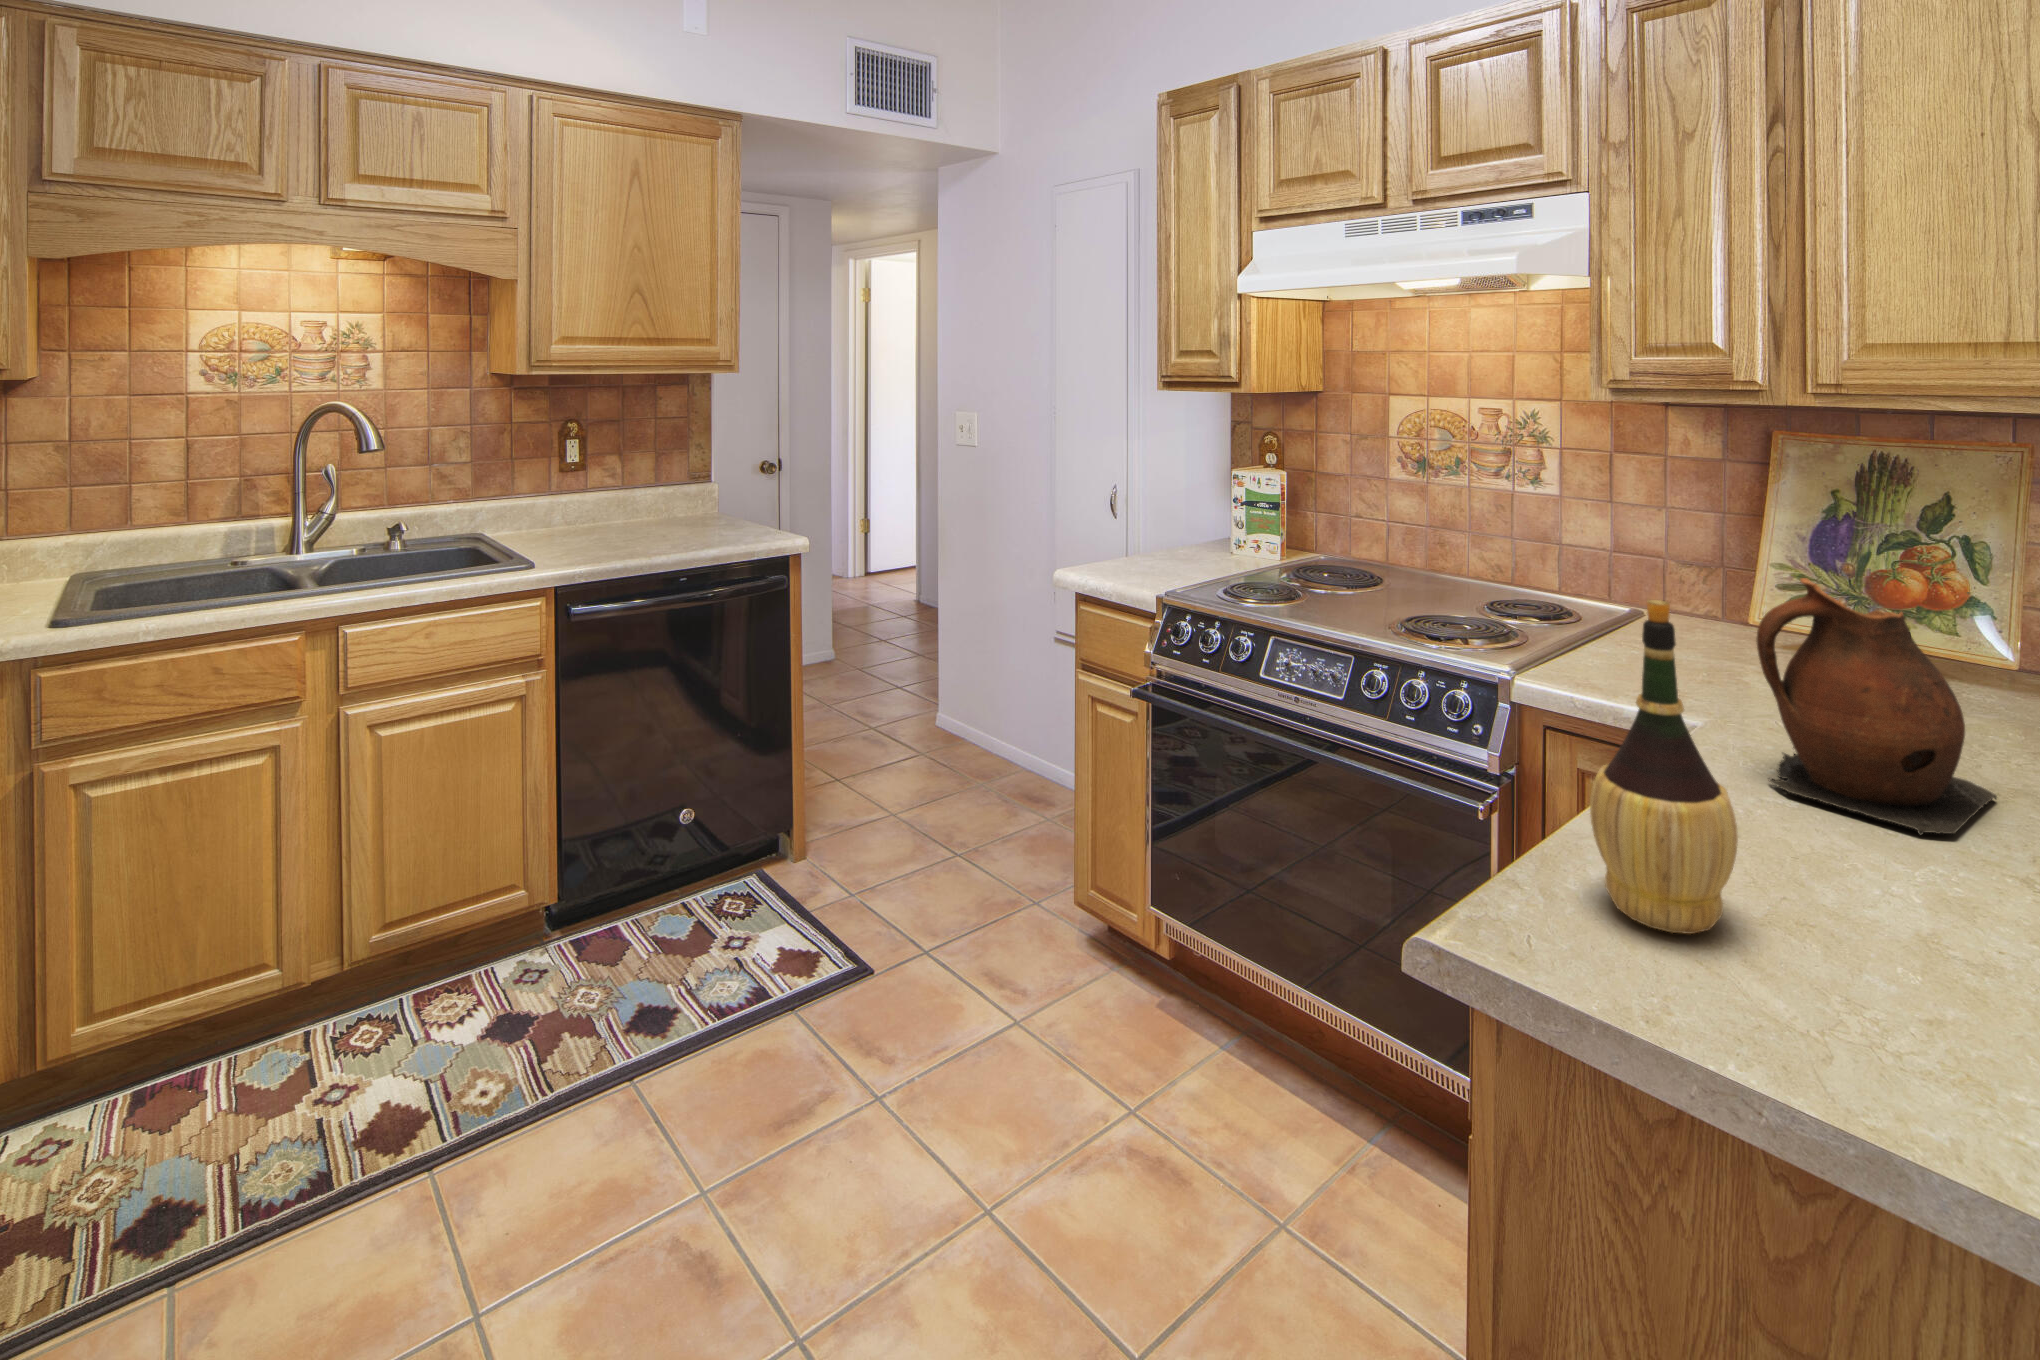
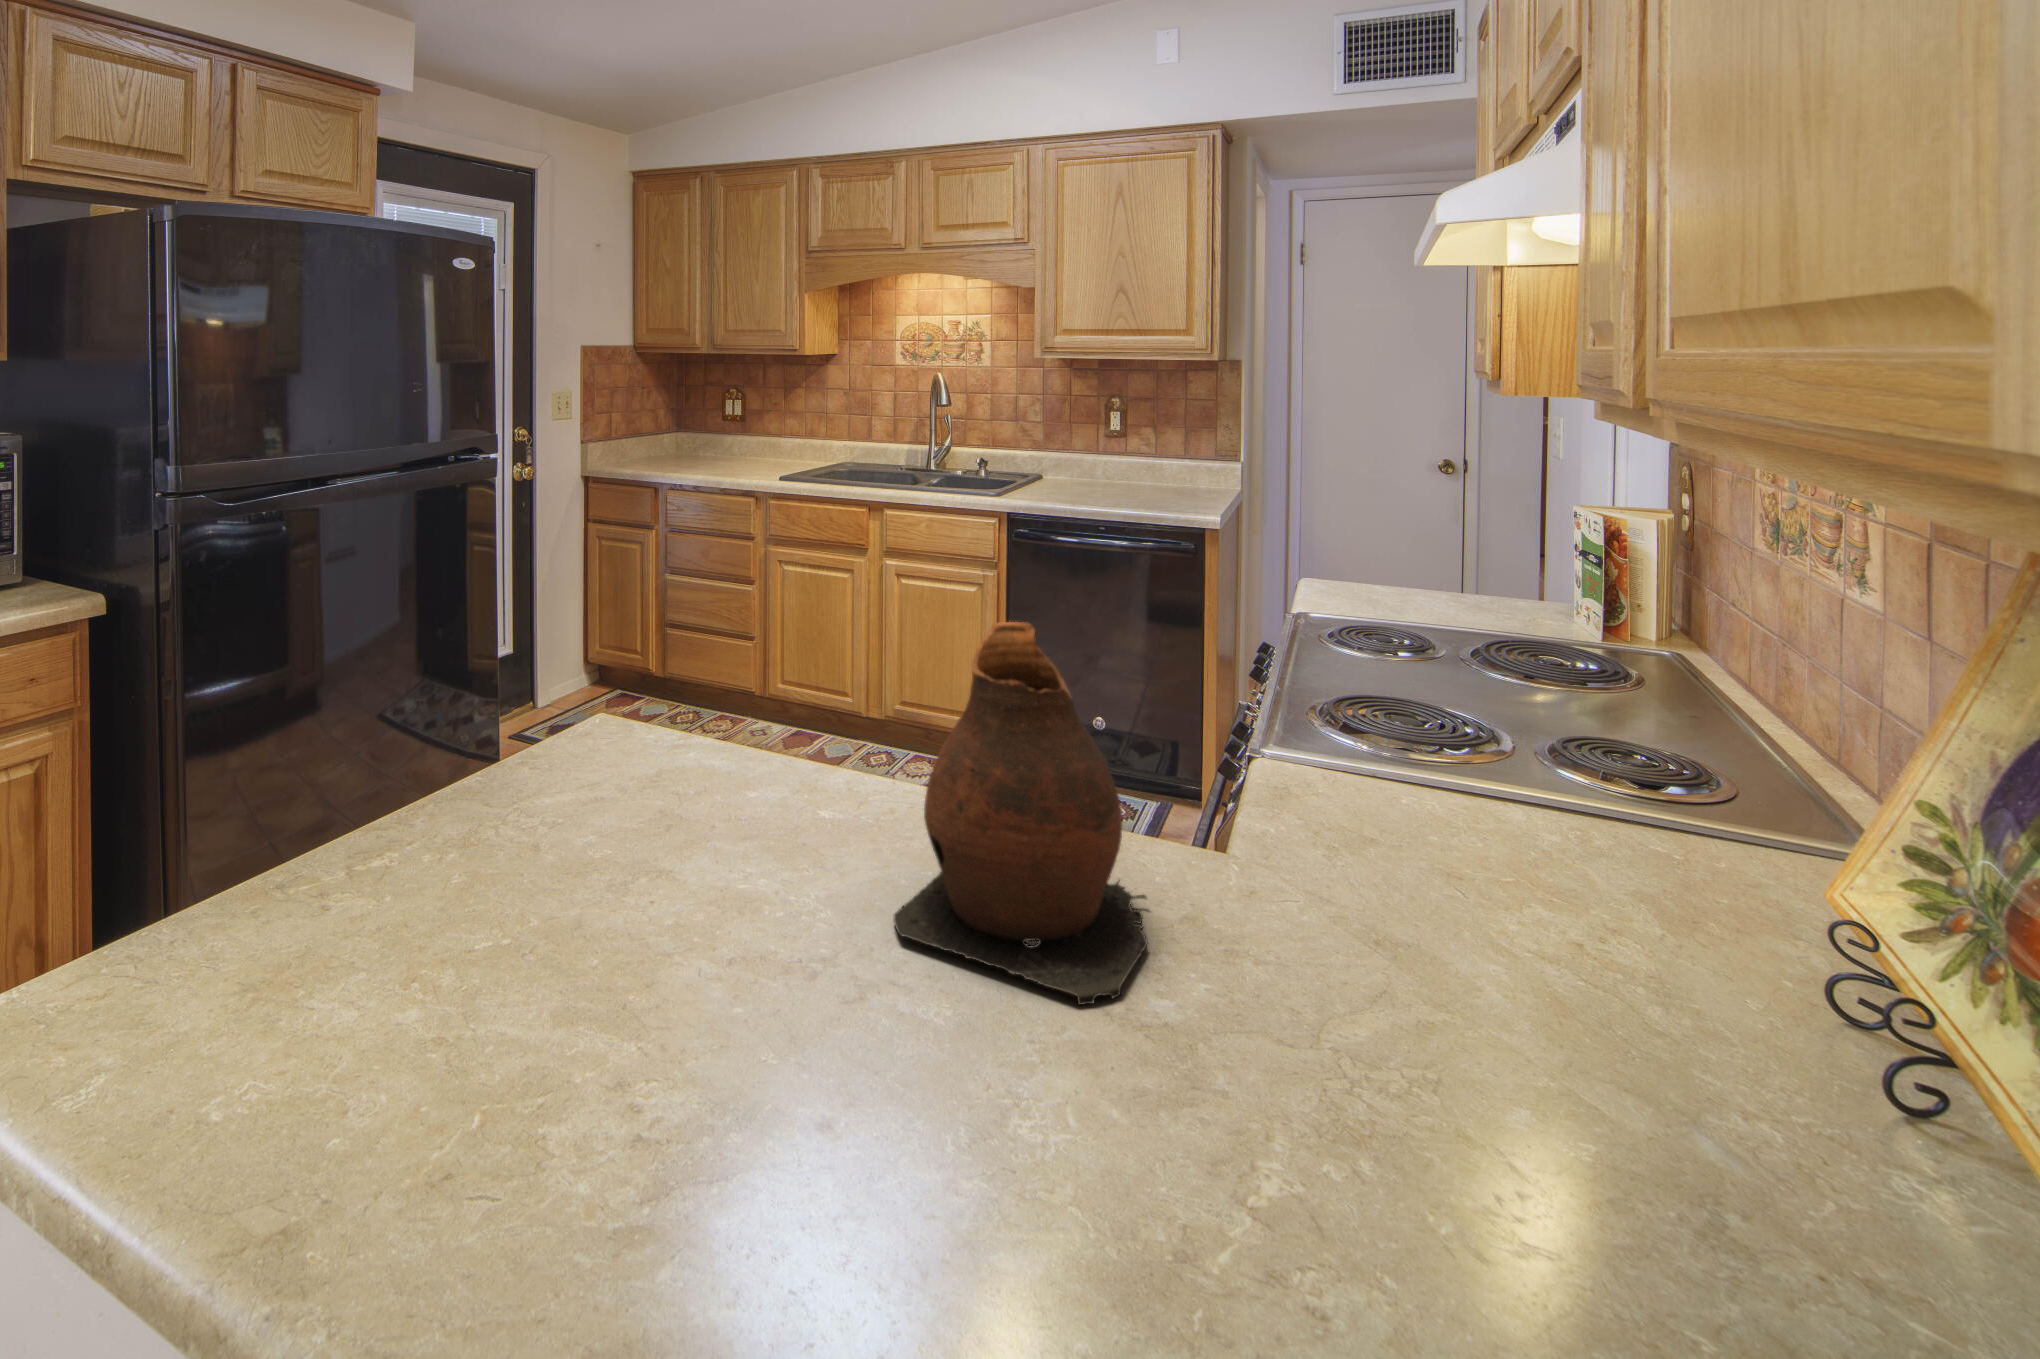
wine bottle: present [1590,600,1738,934] -> none [596,534,700,802]

